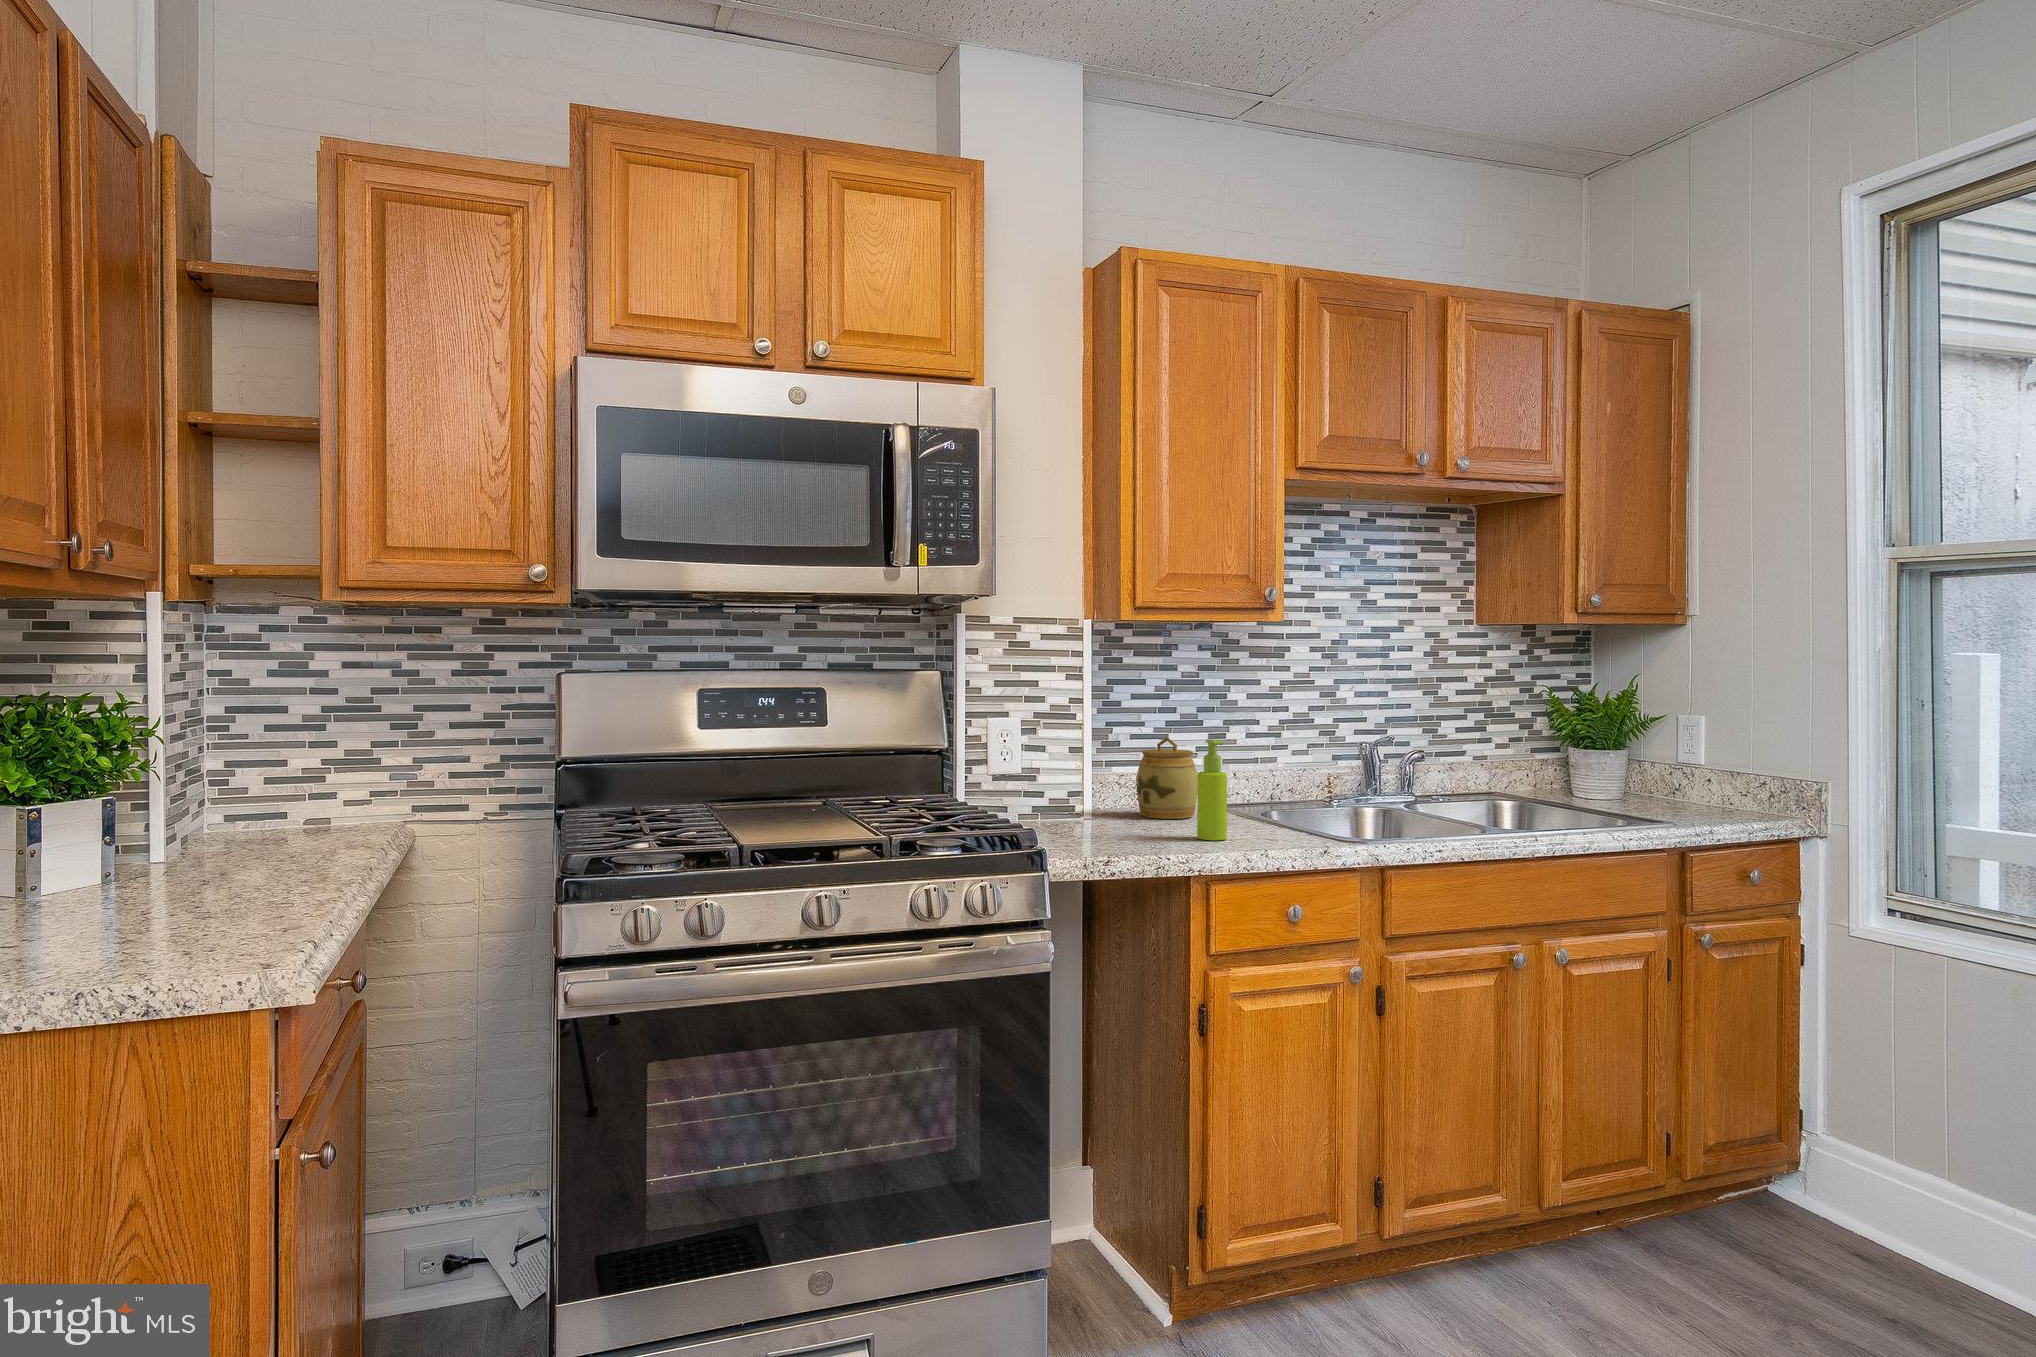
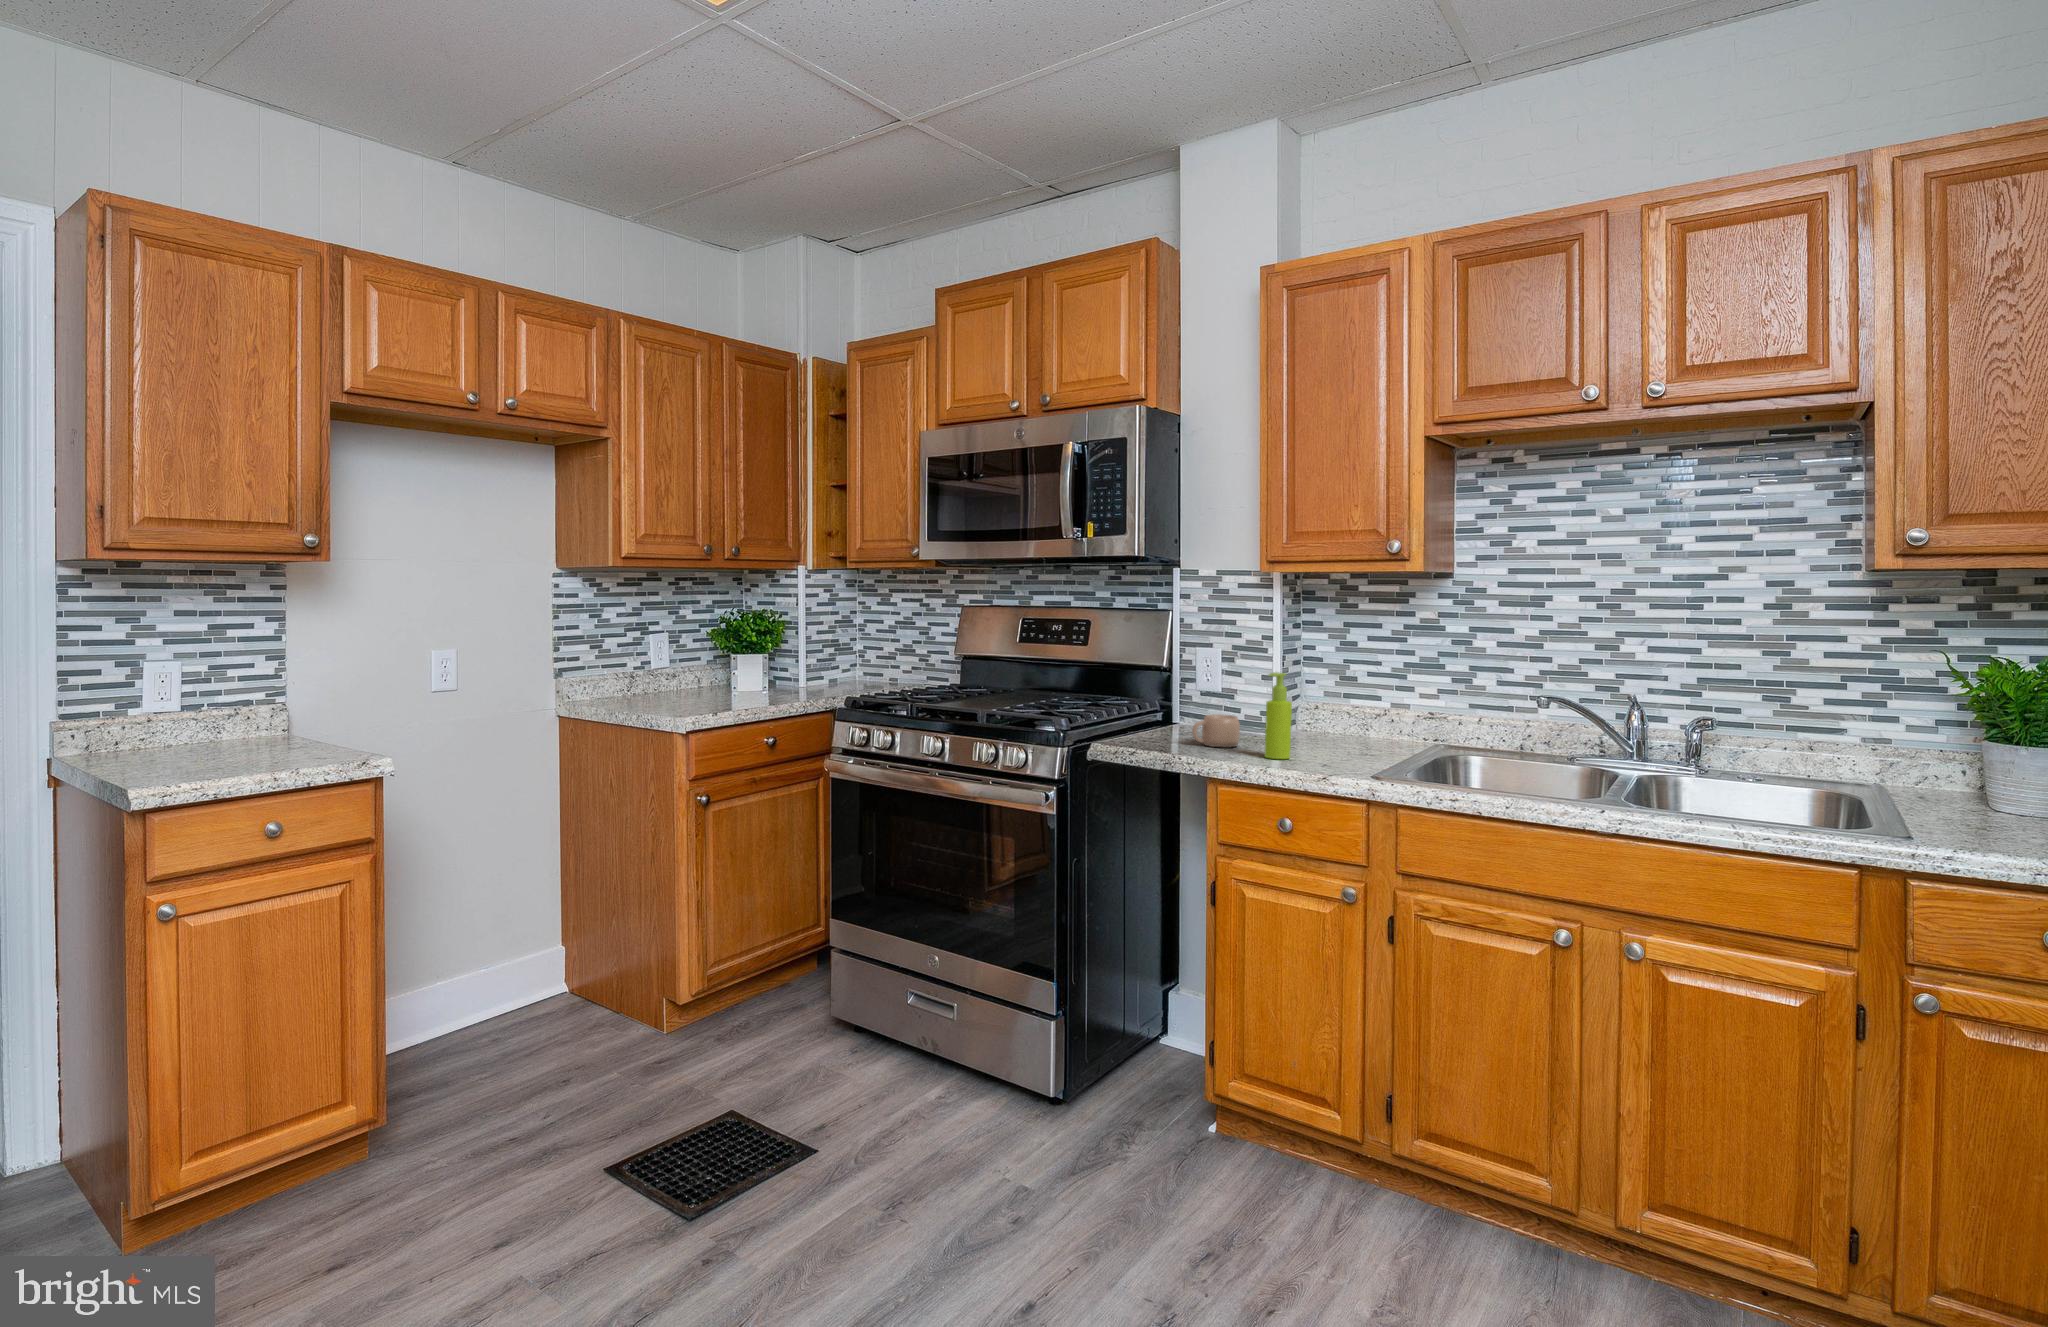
jar: present [1136,737,1198,819] -> none [1321,674,1379,746]
mug: none [1092,798,1139,839] -> present [1192,714,1240,747]

